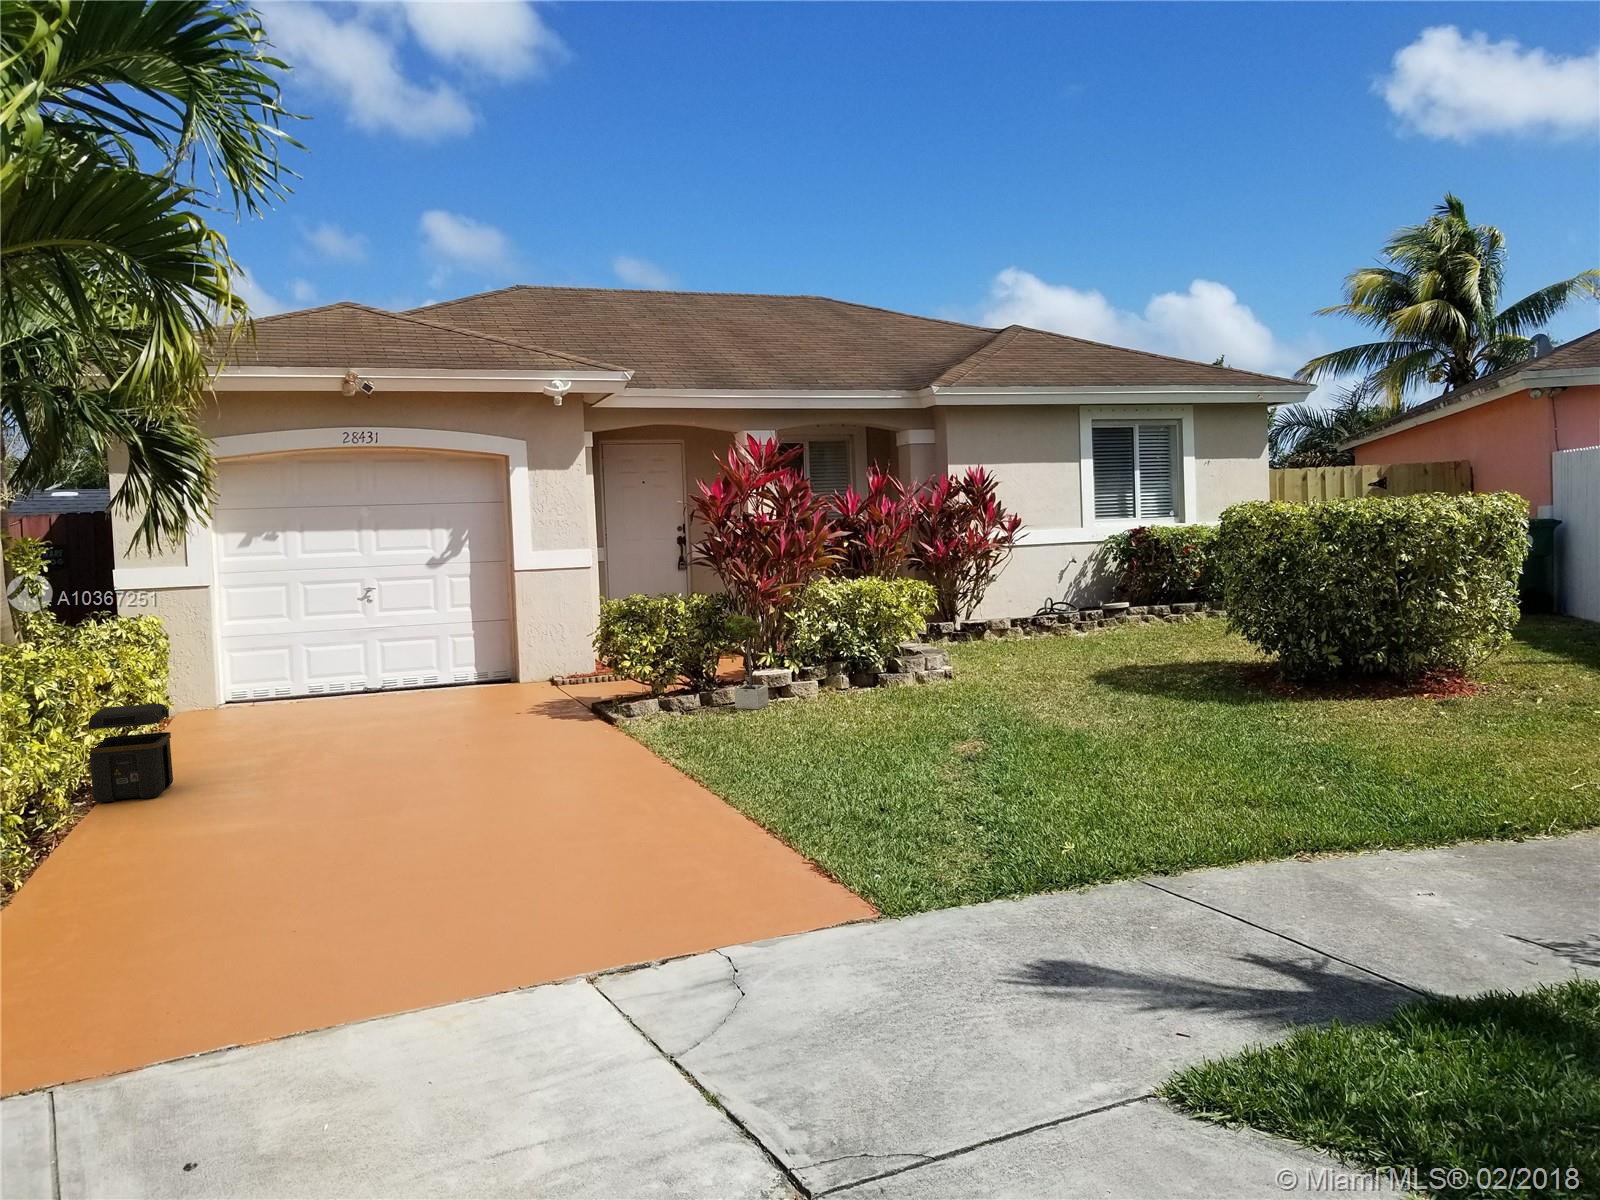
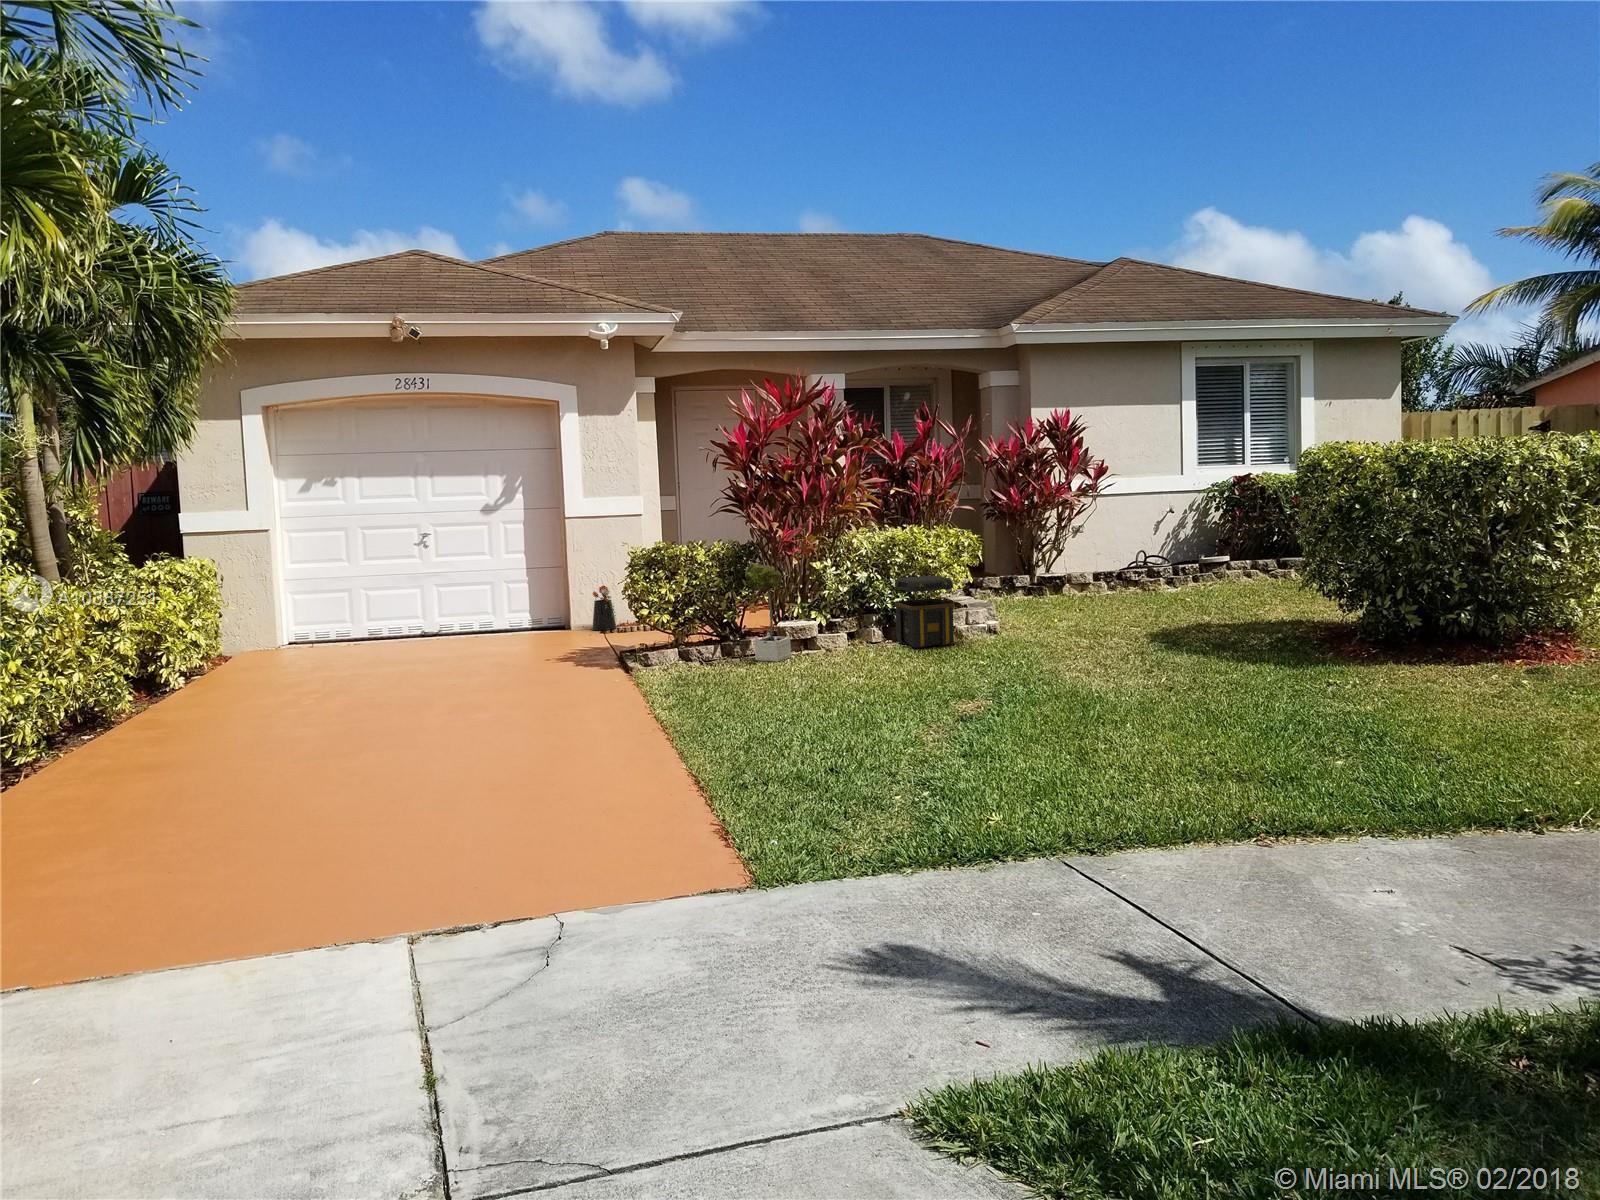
watering can: none [545,637,571,683] -> present [592,586,617,630]
toolbox: present [89,704,173,802] -> present [894,576,955,648]

